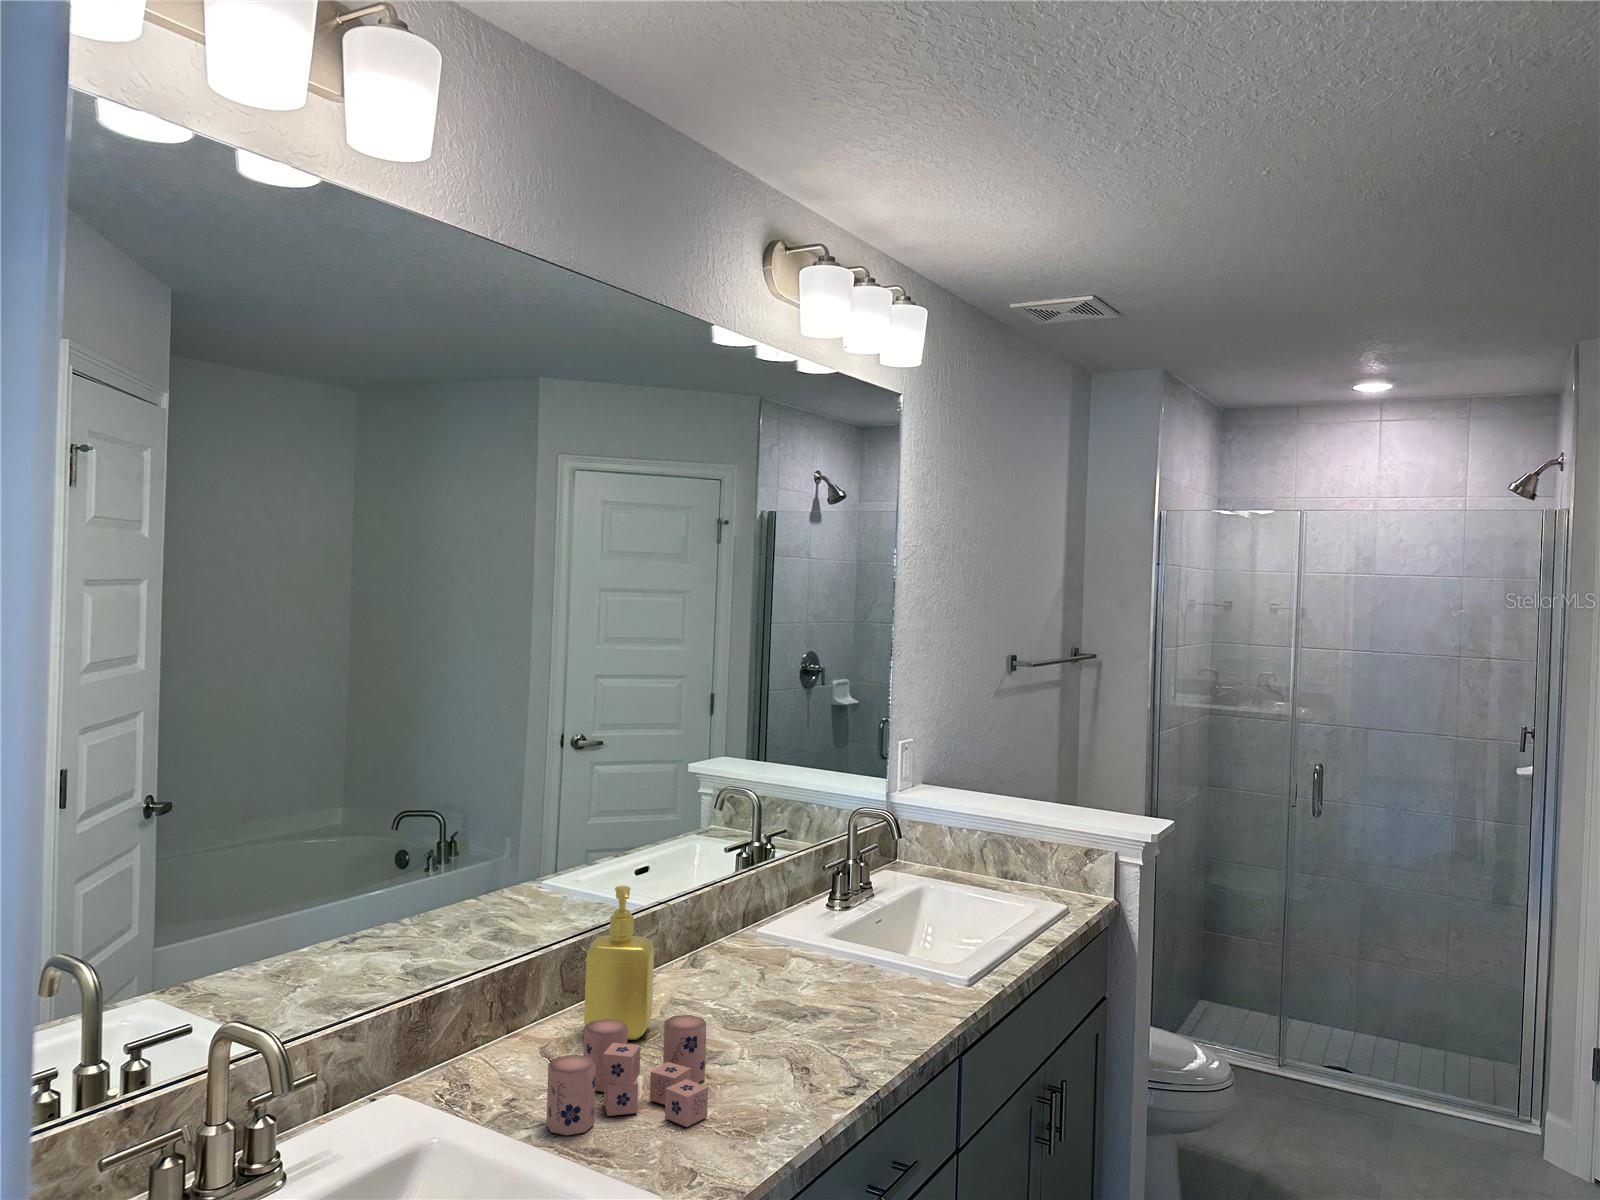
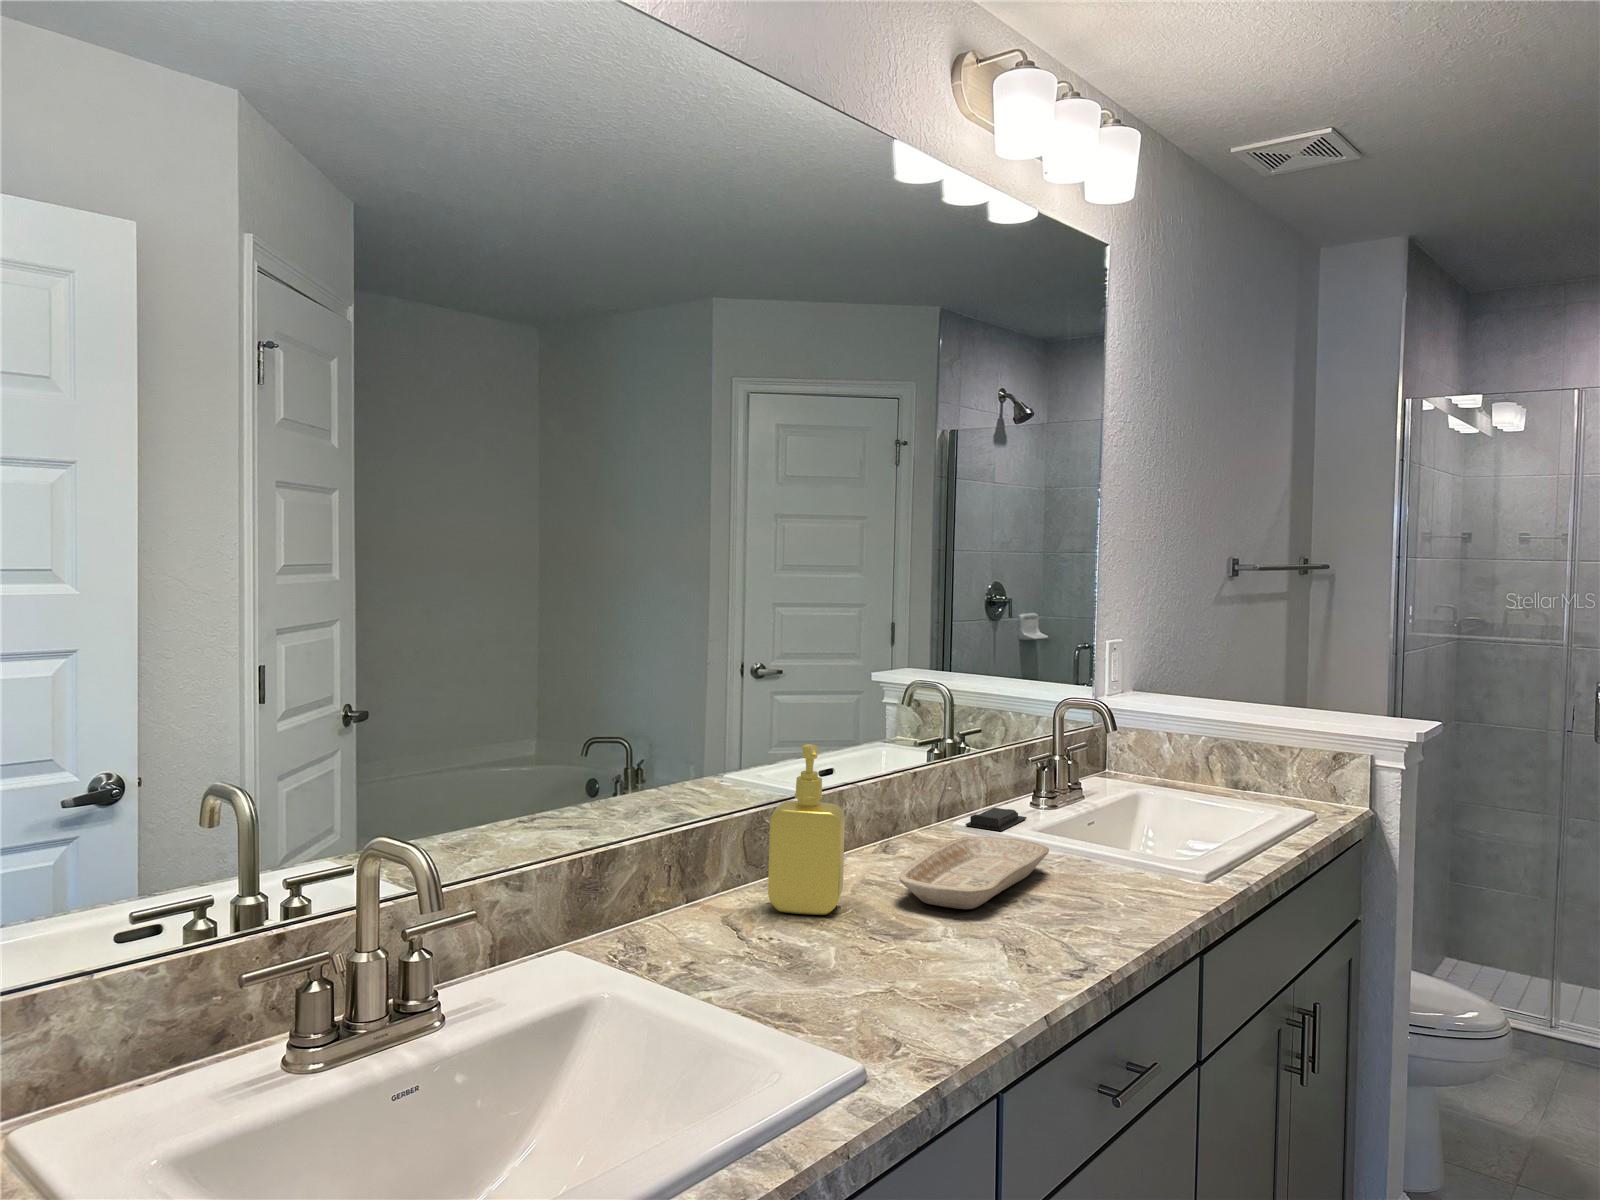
soap bar: none [766,912,821,936] -> present [965,808,1027,831]
tray: none [702,949,836,1027] -> present [899,836,1049,909]
candle: present [547,1015,708,1135] -> none [729,883,911,998]

